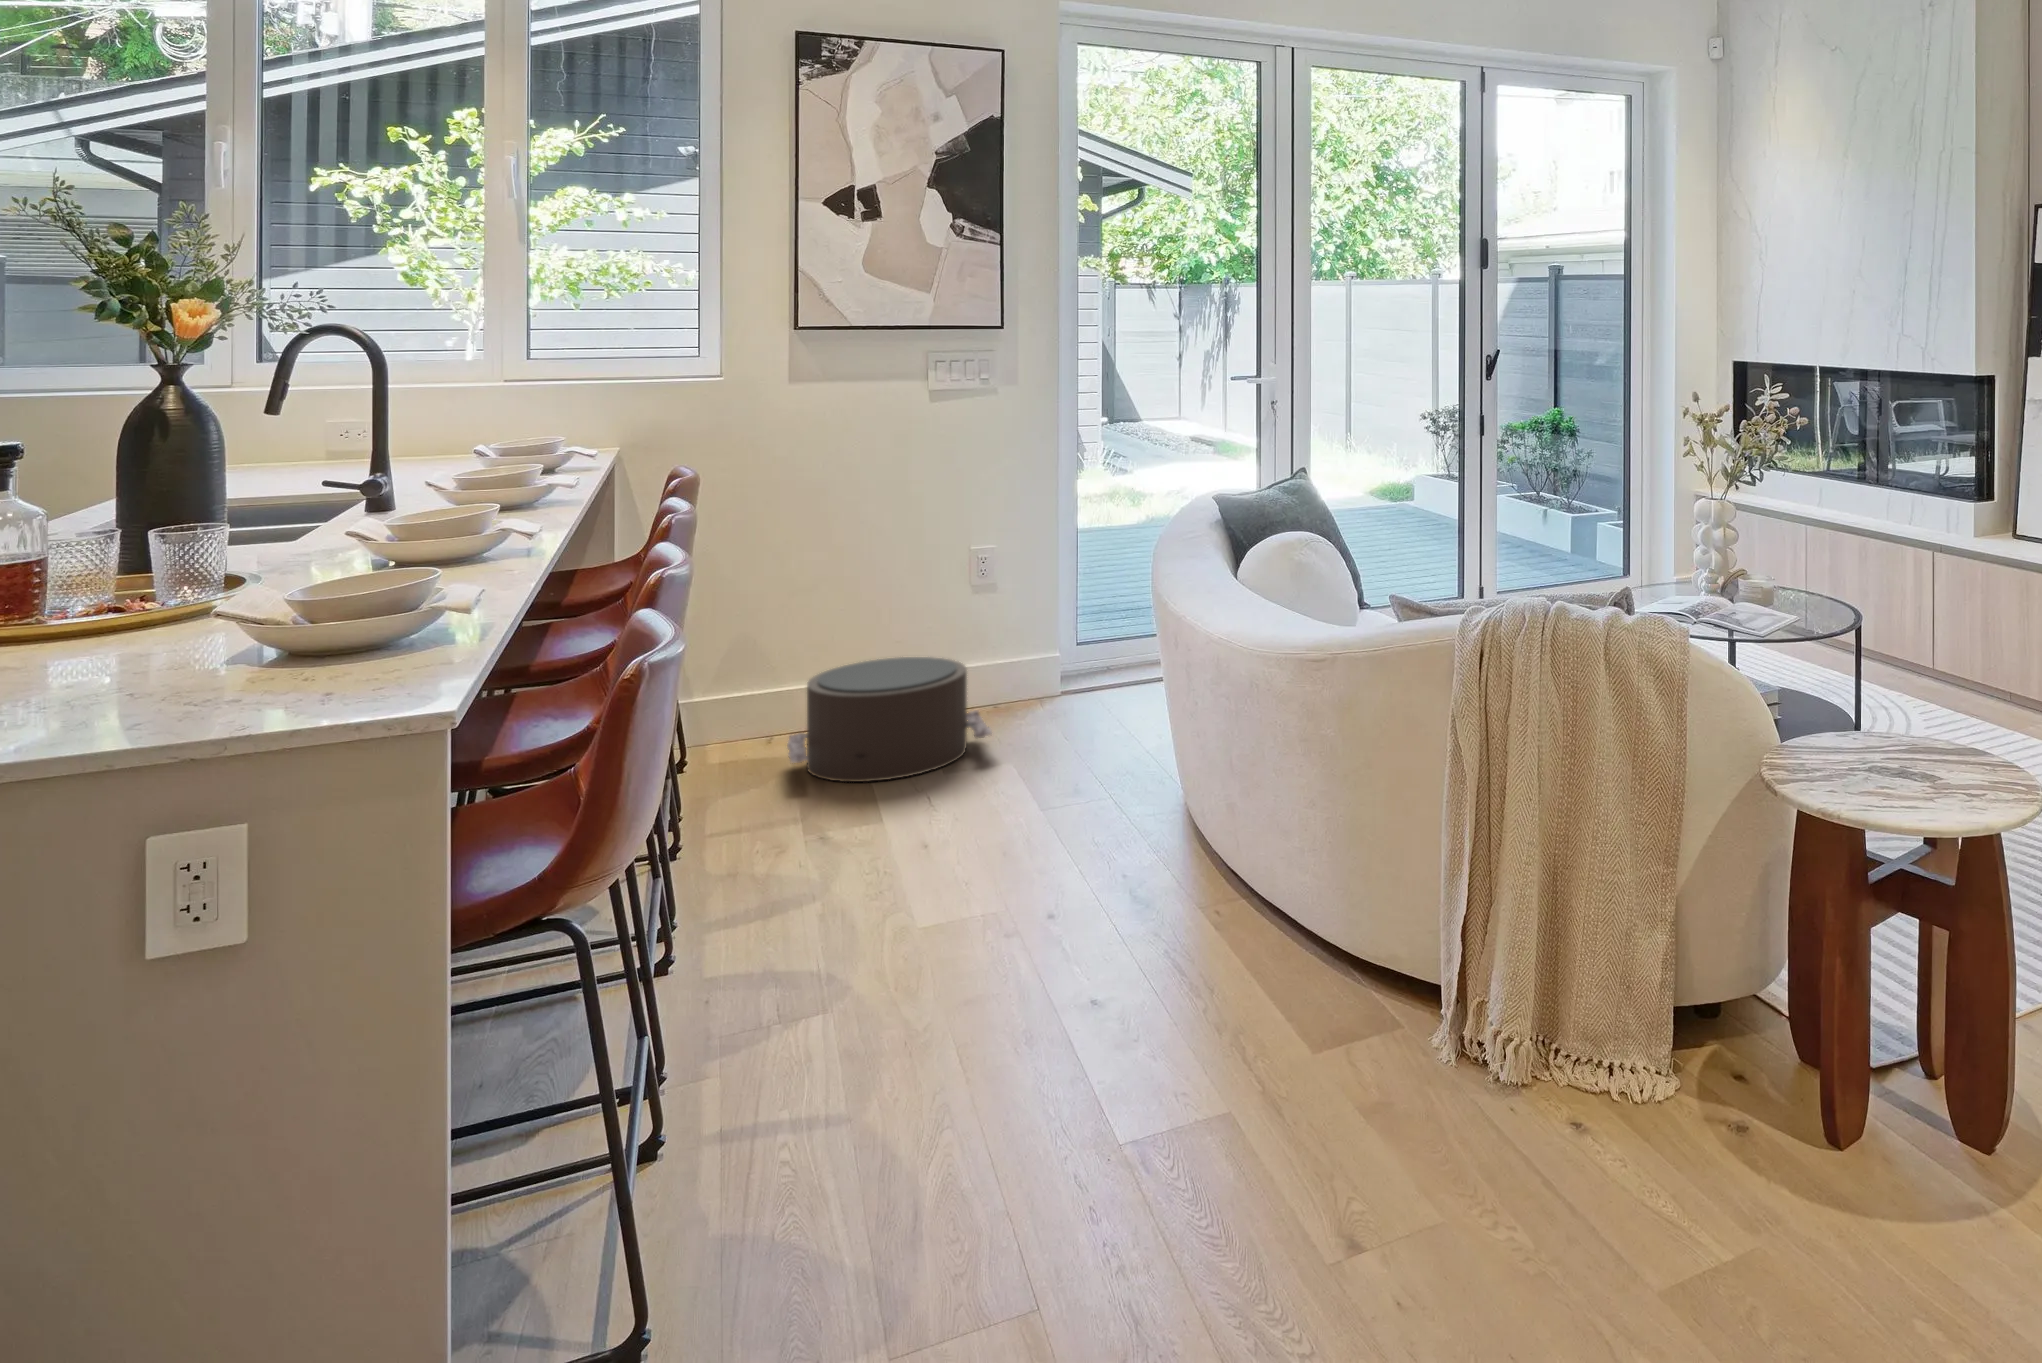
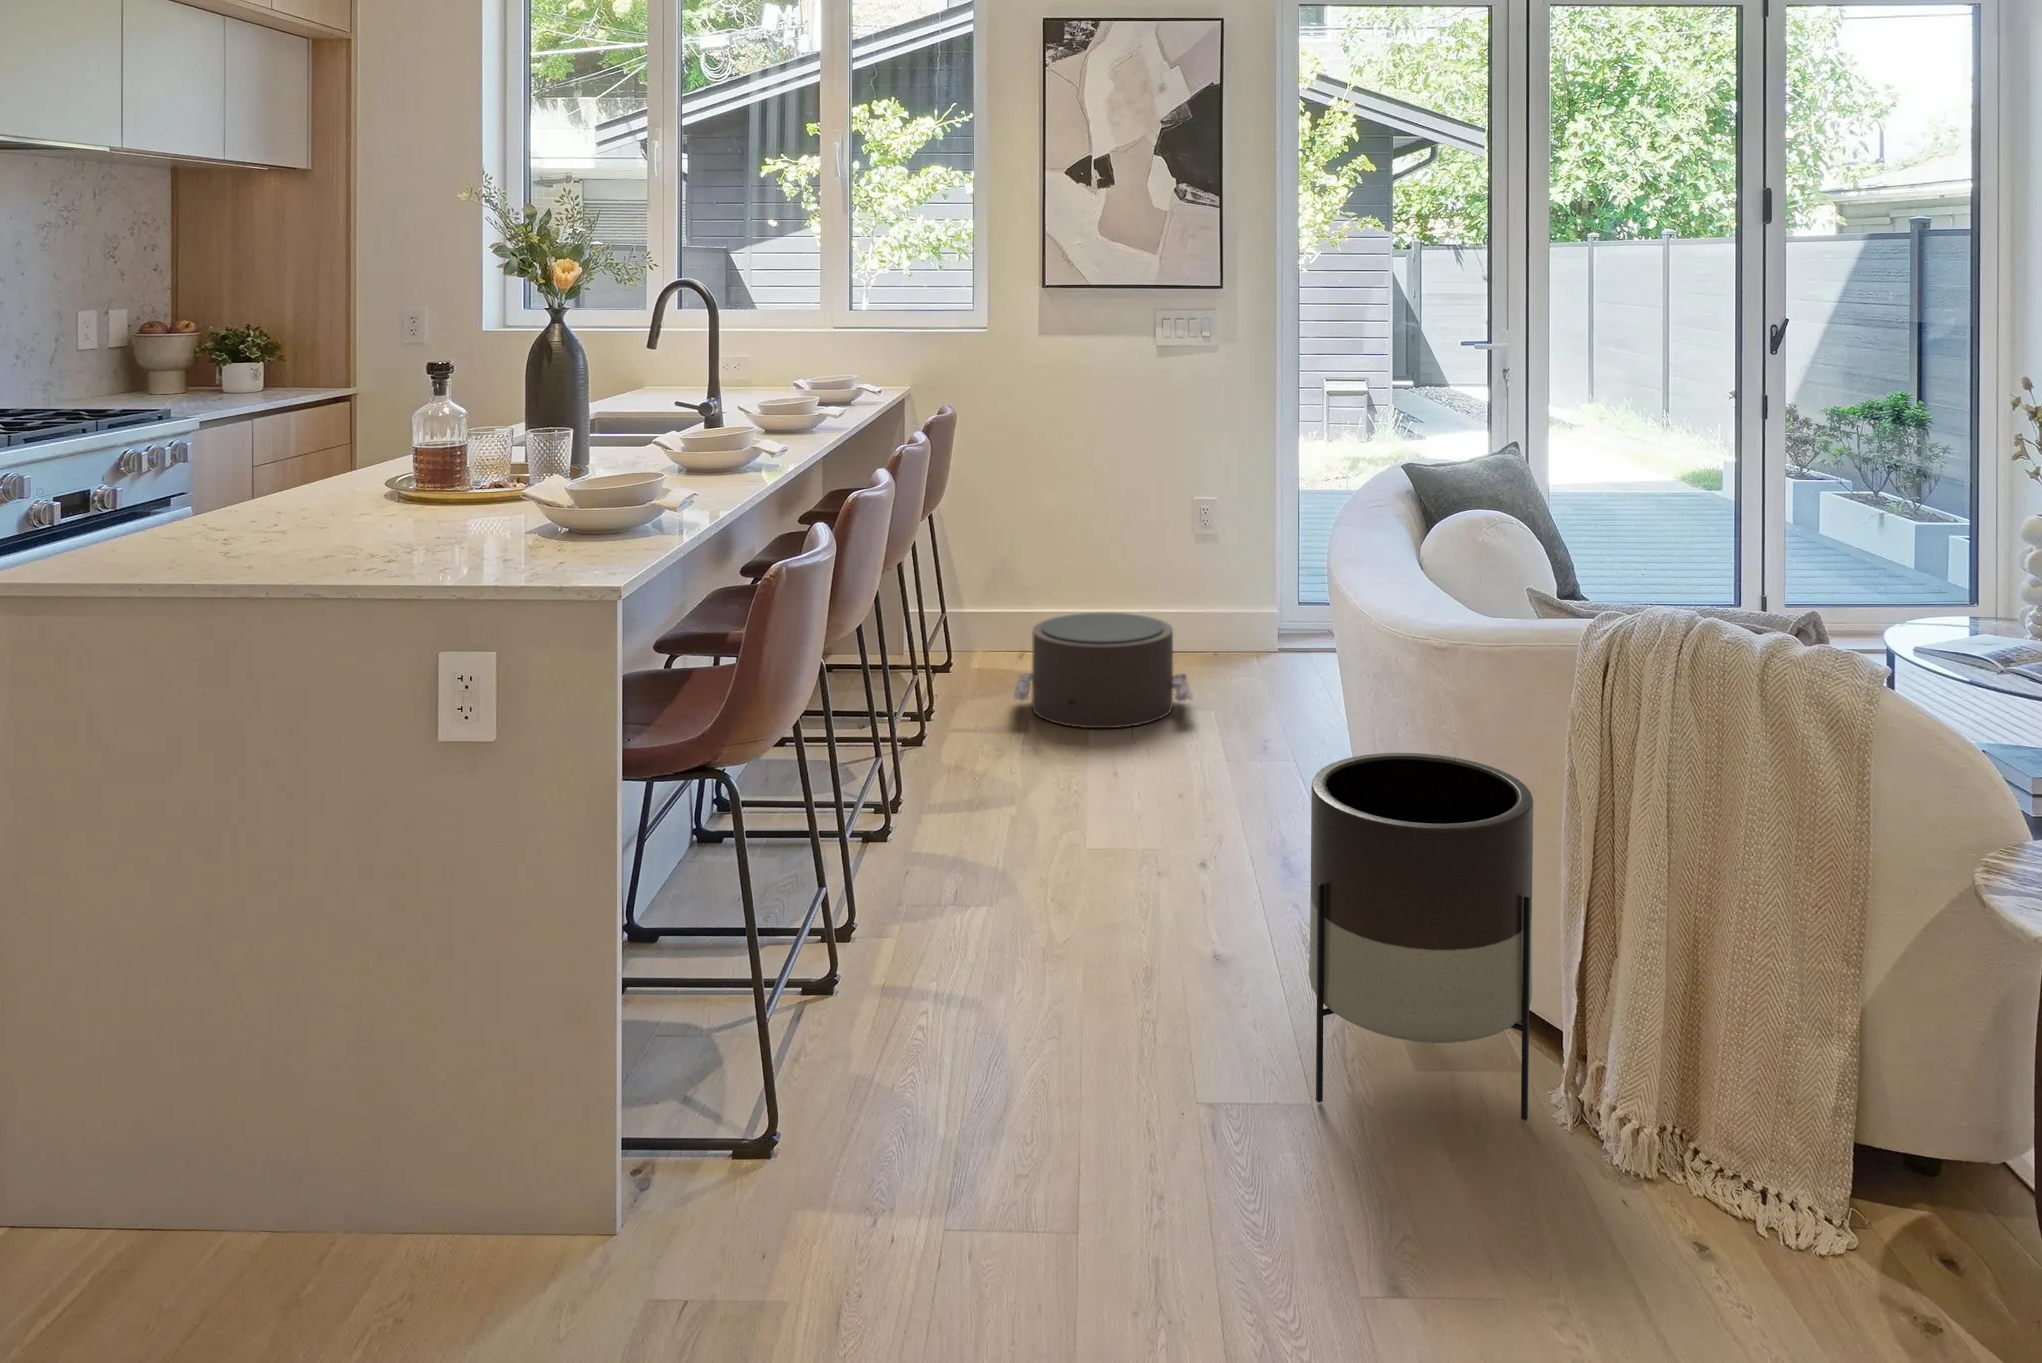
planter: none [1208,746,1413,1095] -> present [1309,753,1533,1121]

